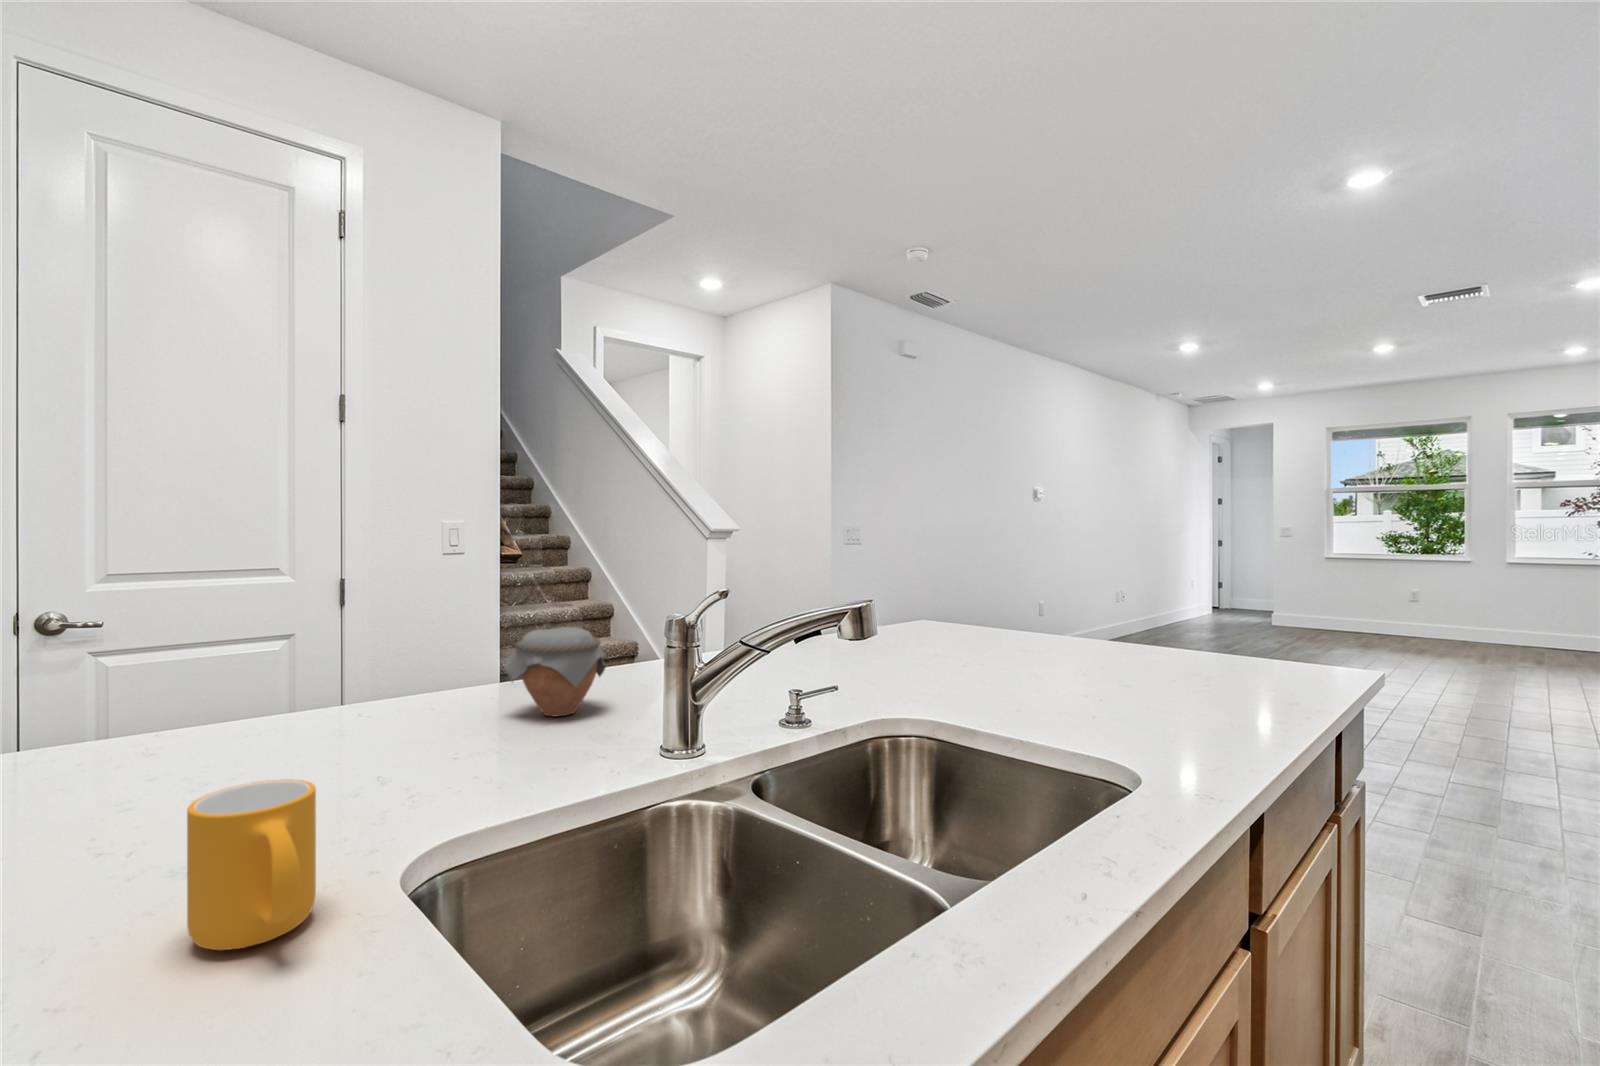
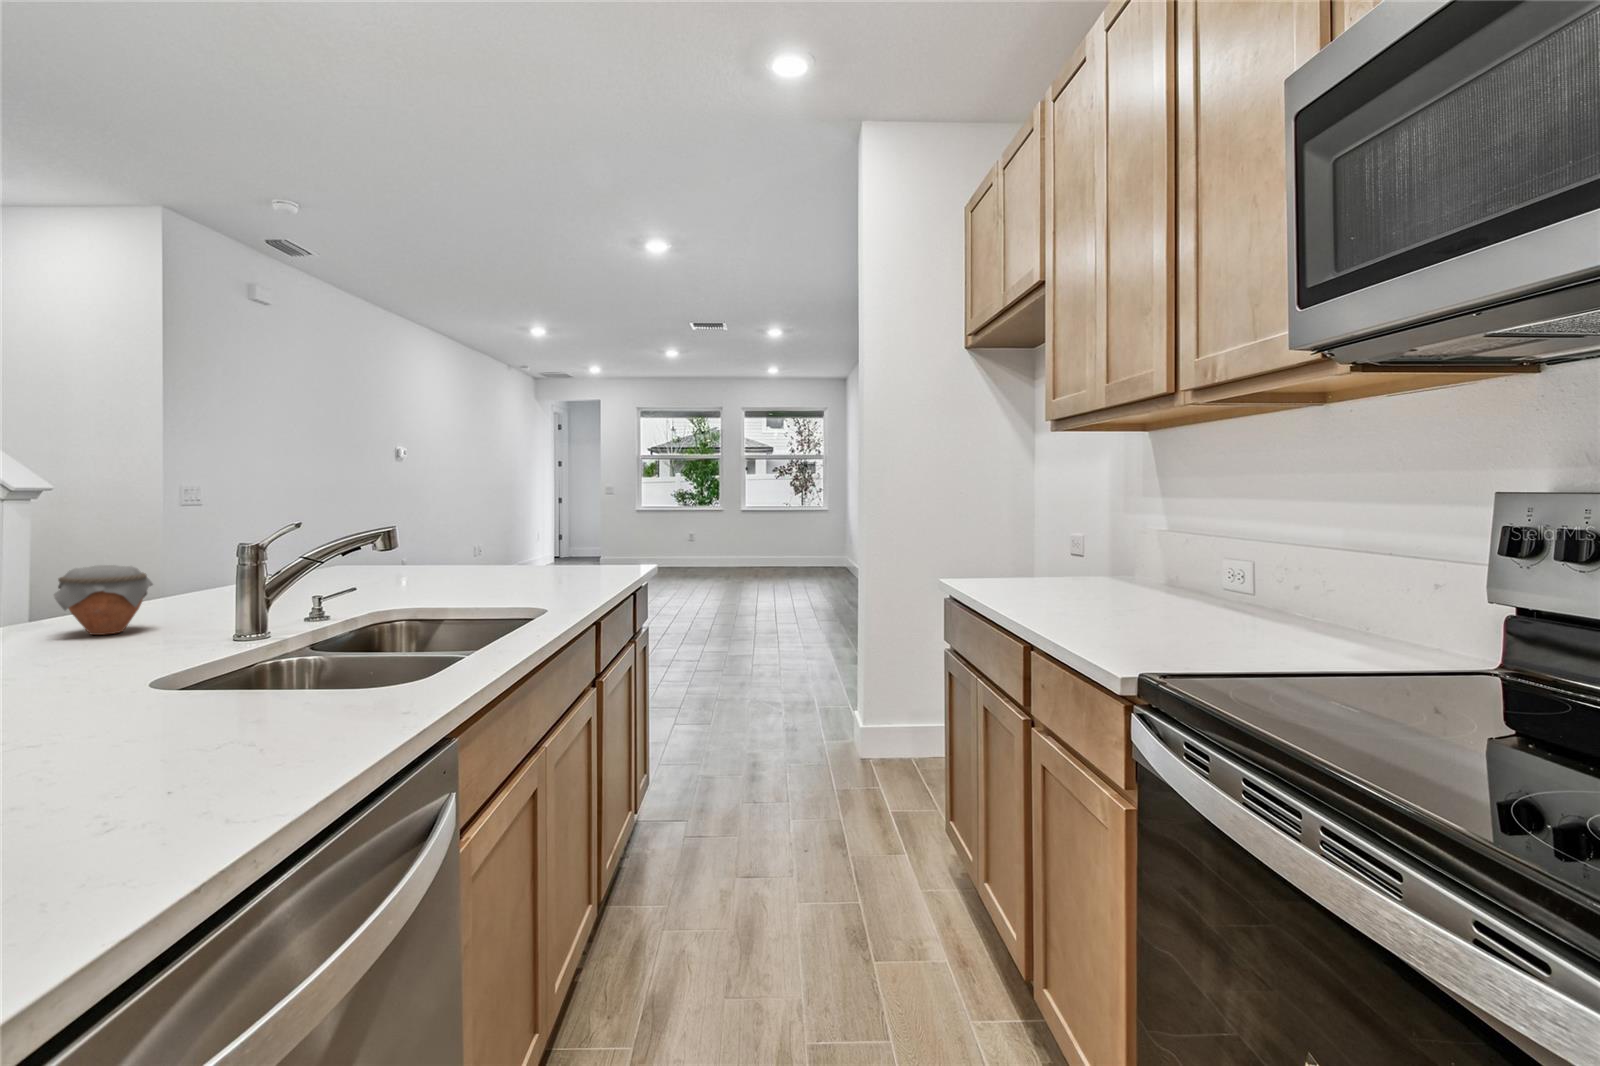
mug: present [187,779,316,950] -> none [81,628,183,710]

